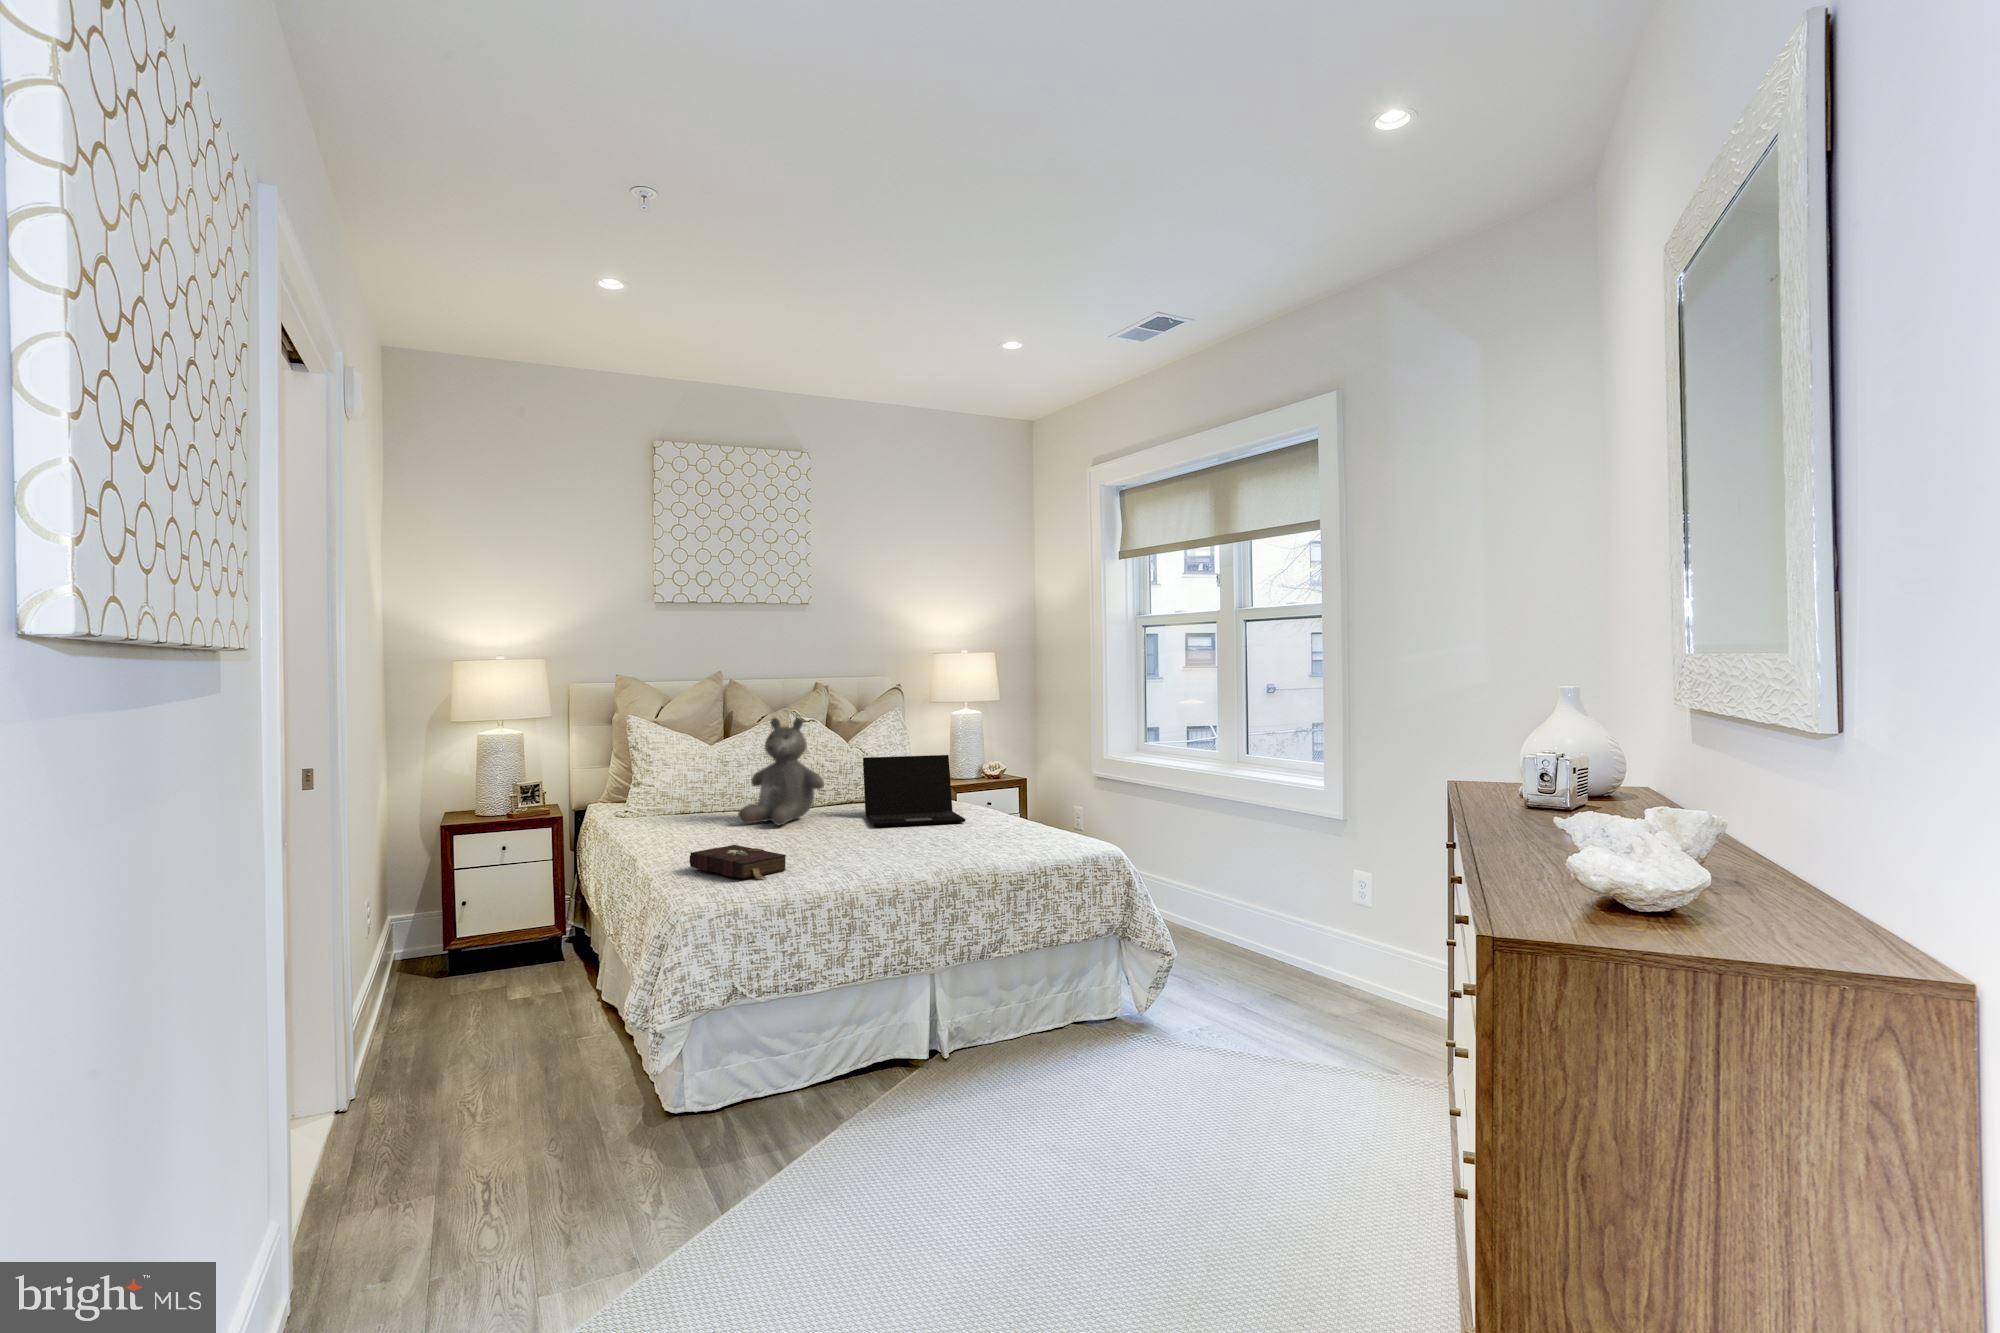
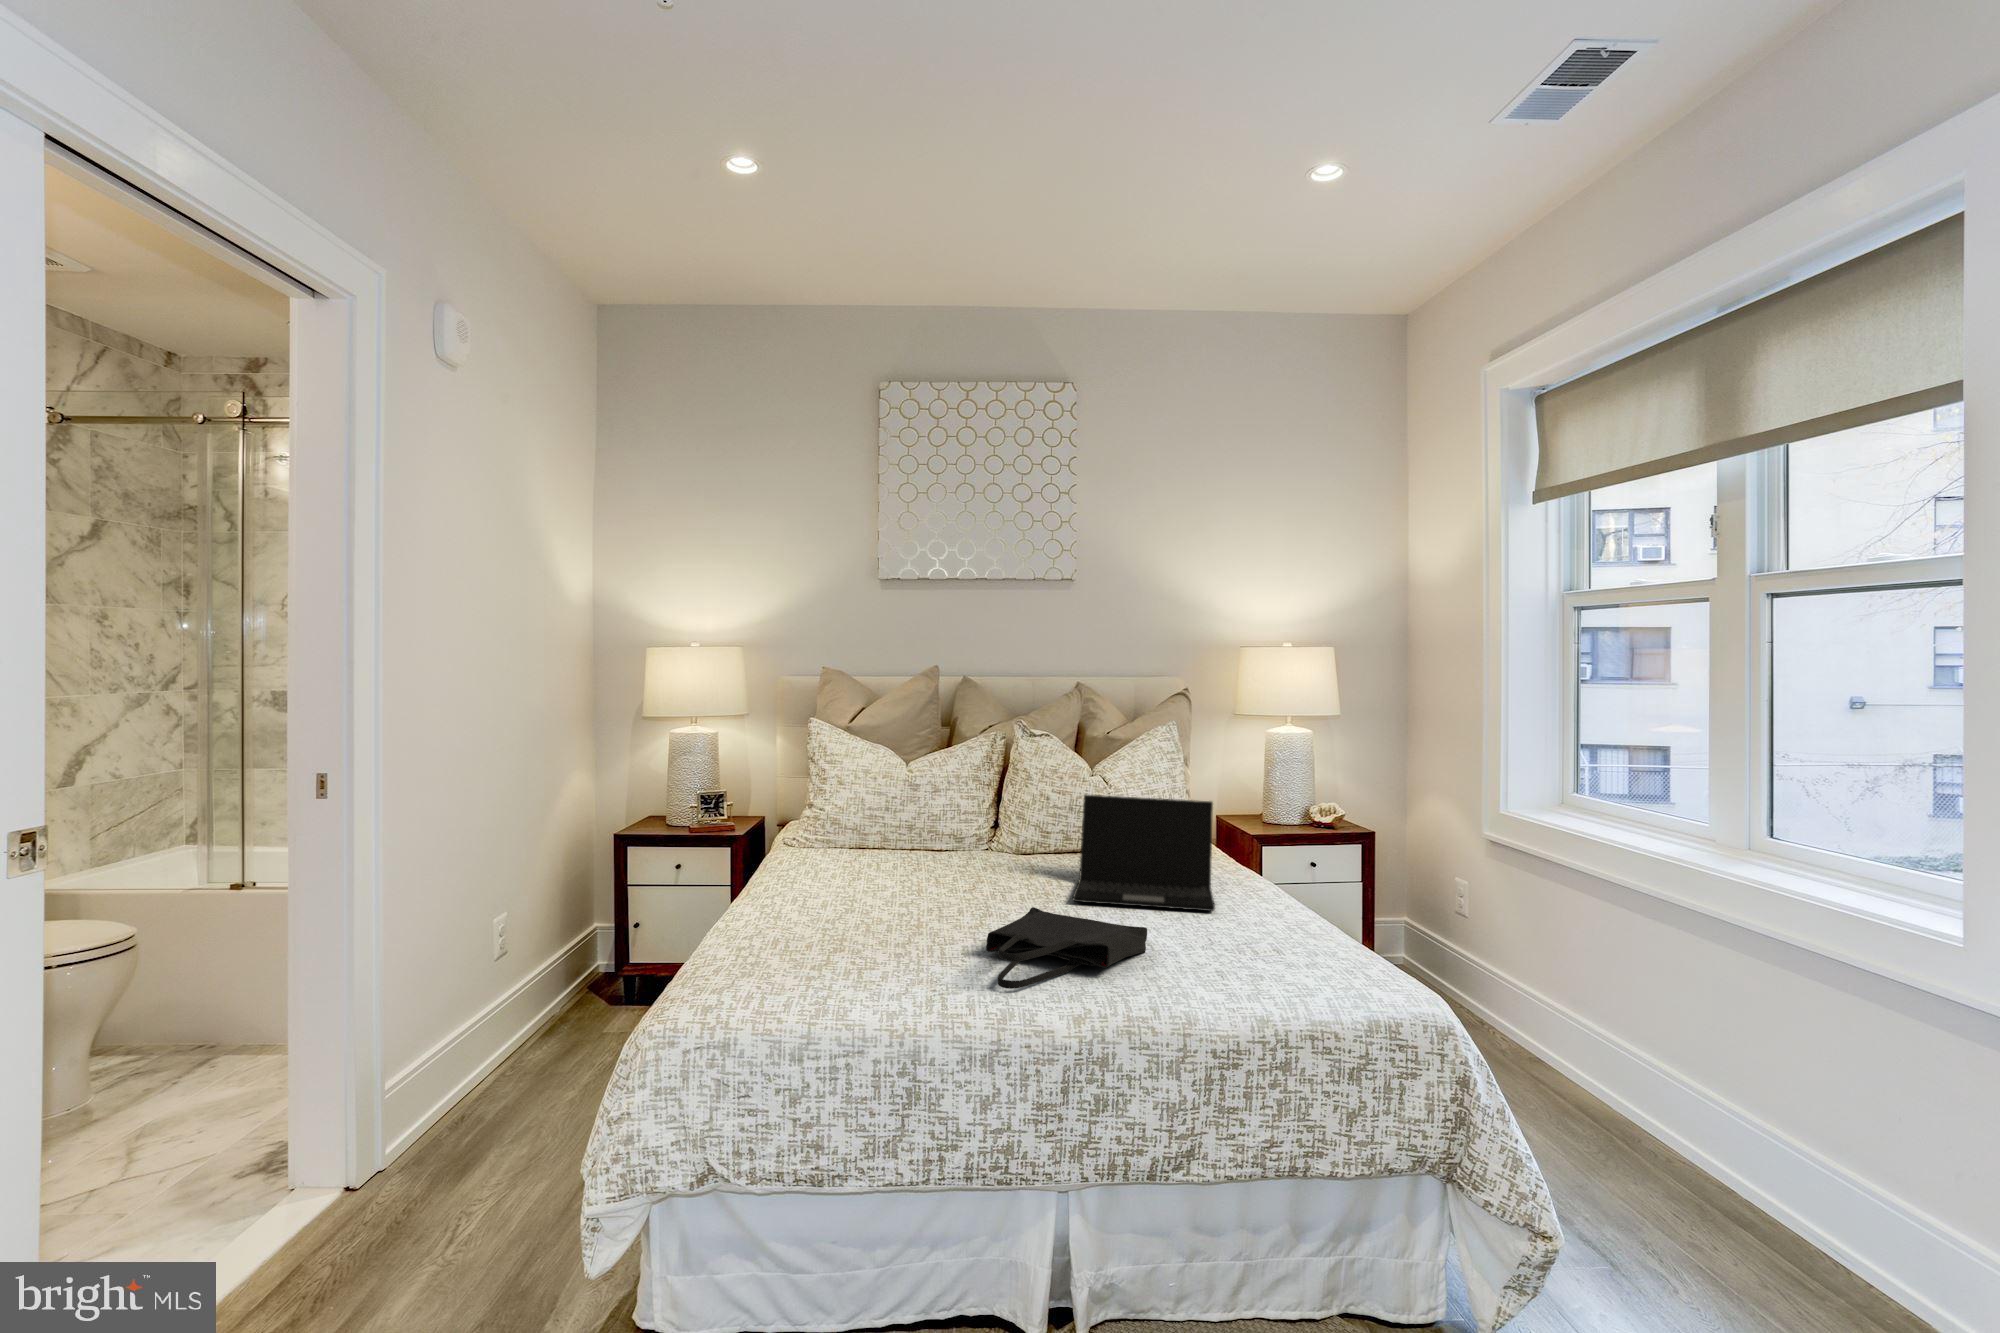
teddy bear: present [738,718,824,825] -> none [903,728,1021,882]
tote bag: none [850,827,944,866] -> present [986,907,1147,989]
book: present [690,845,786,878] -> none [746,916,868,984]

